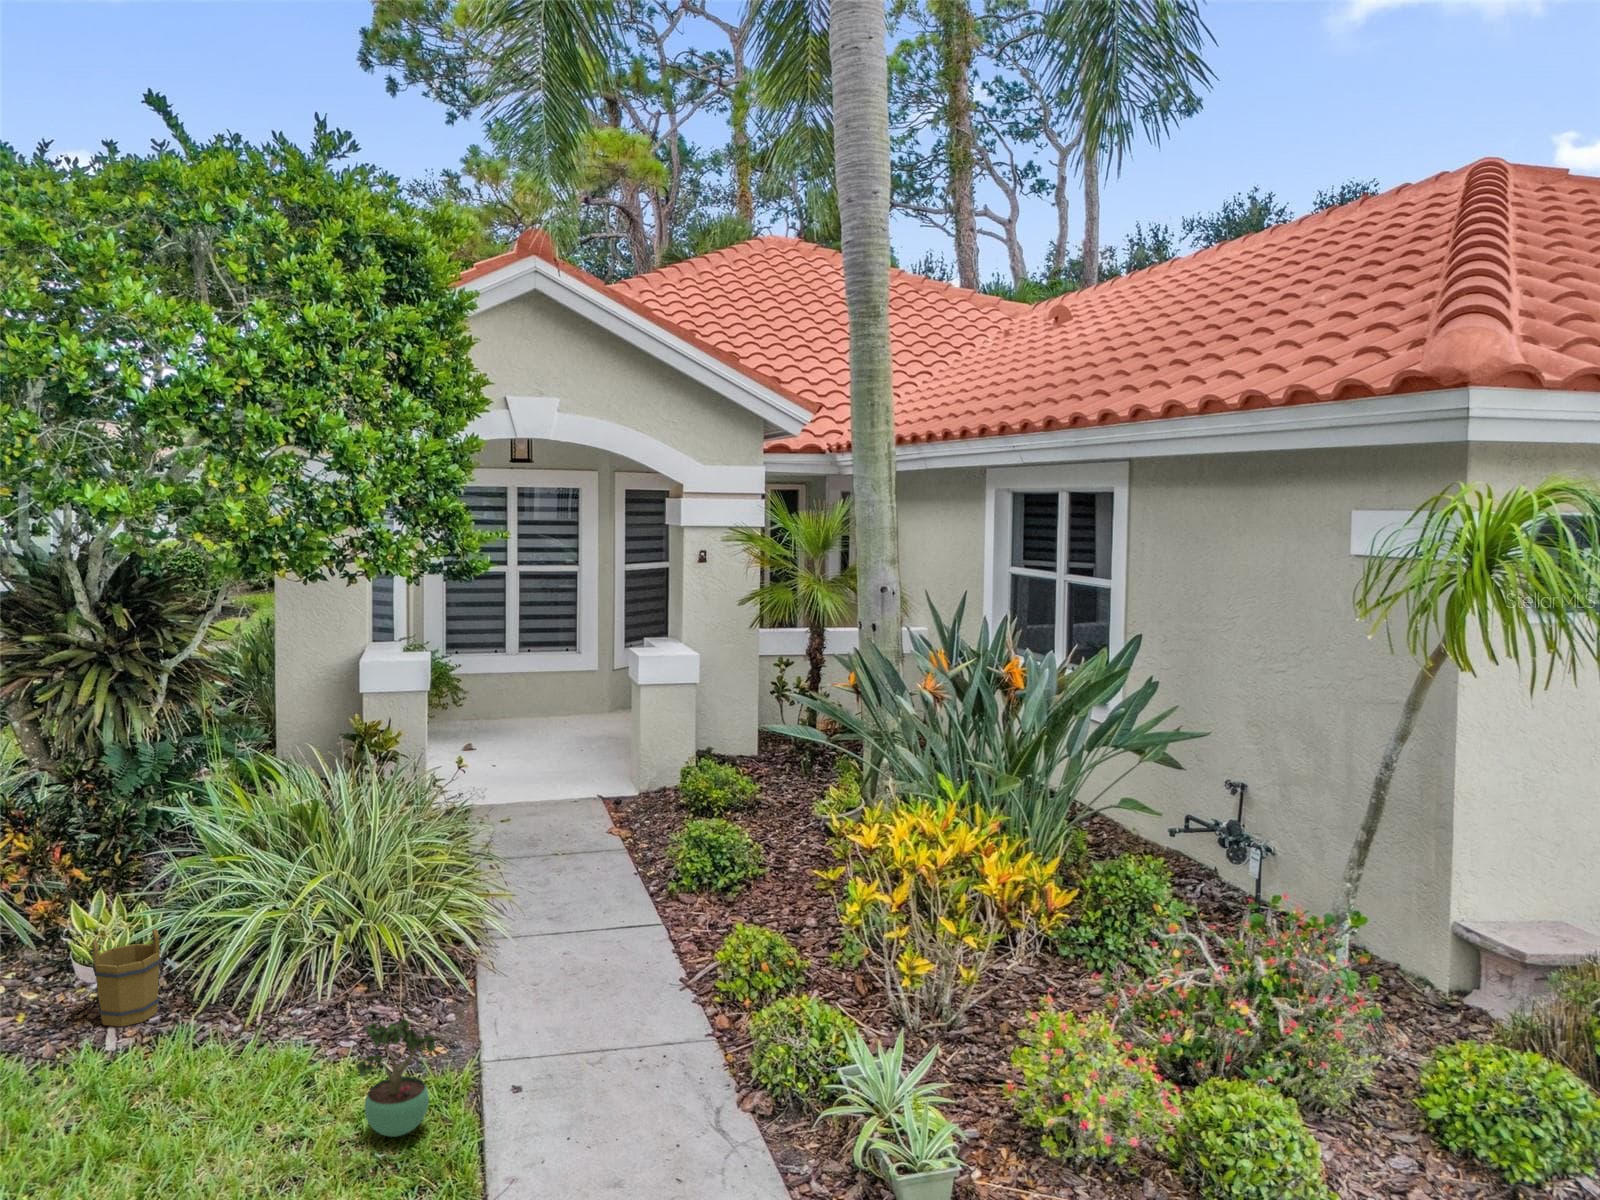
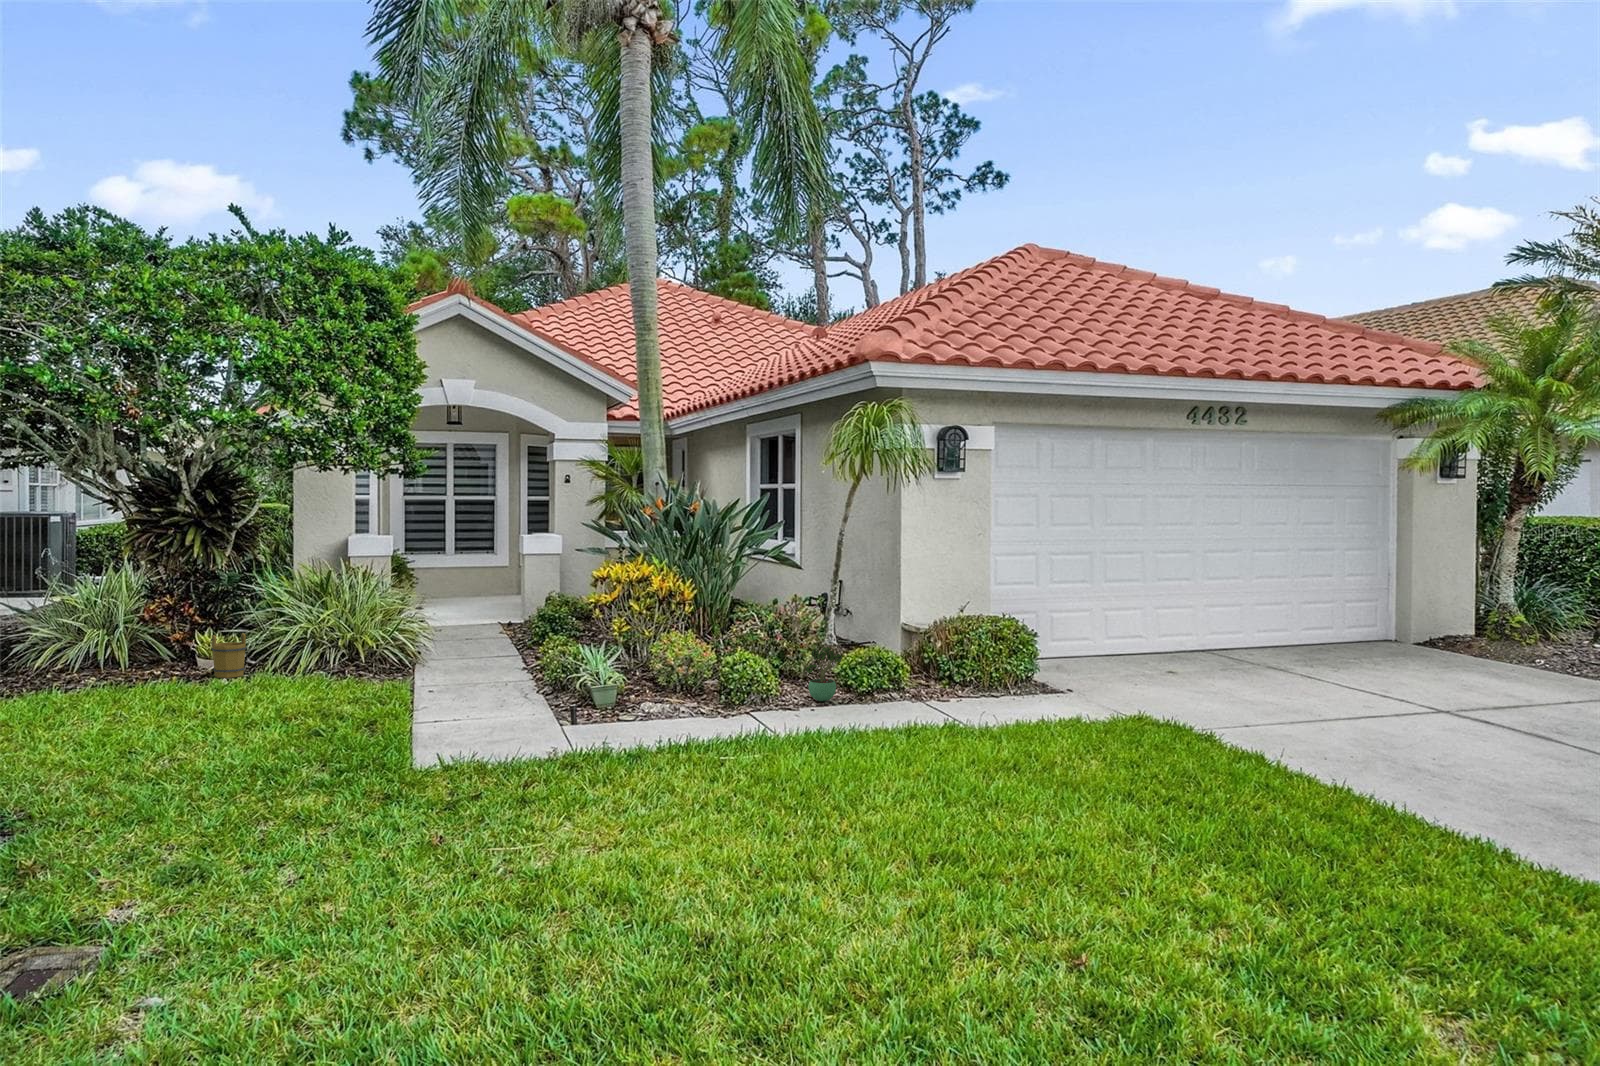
potted plant: present [356,1019,435,1137] -> present [806,647,842,701]

